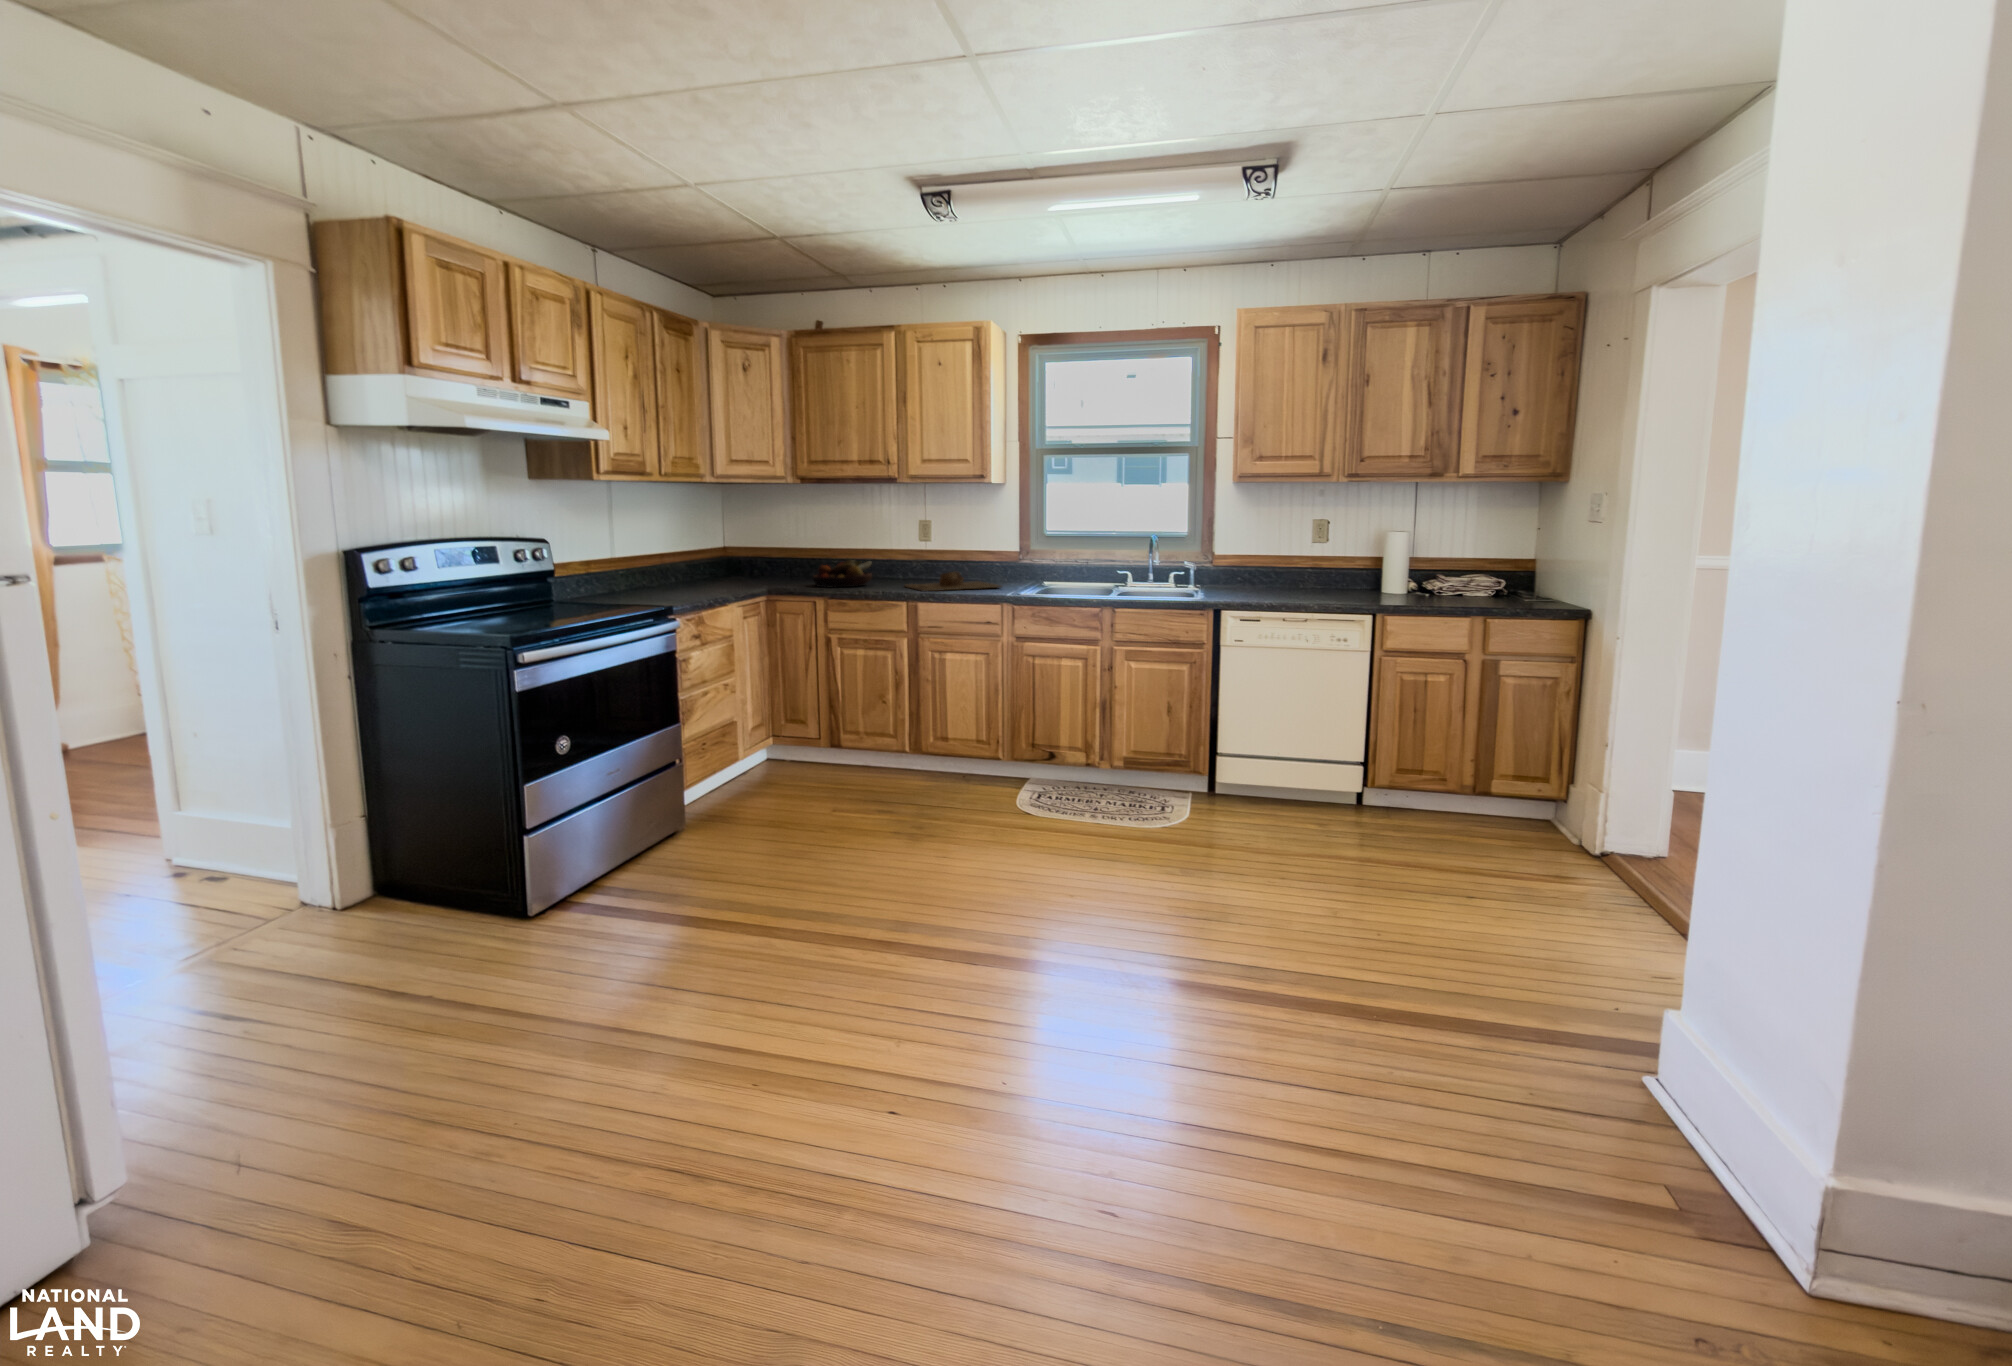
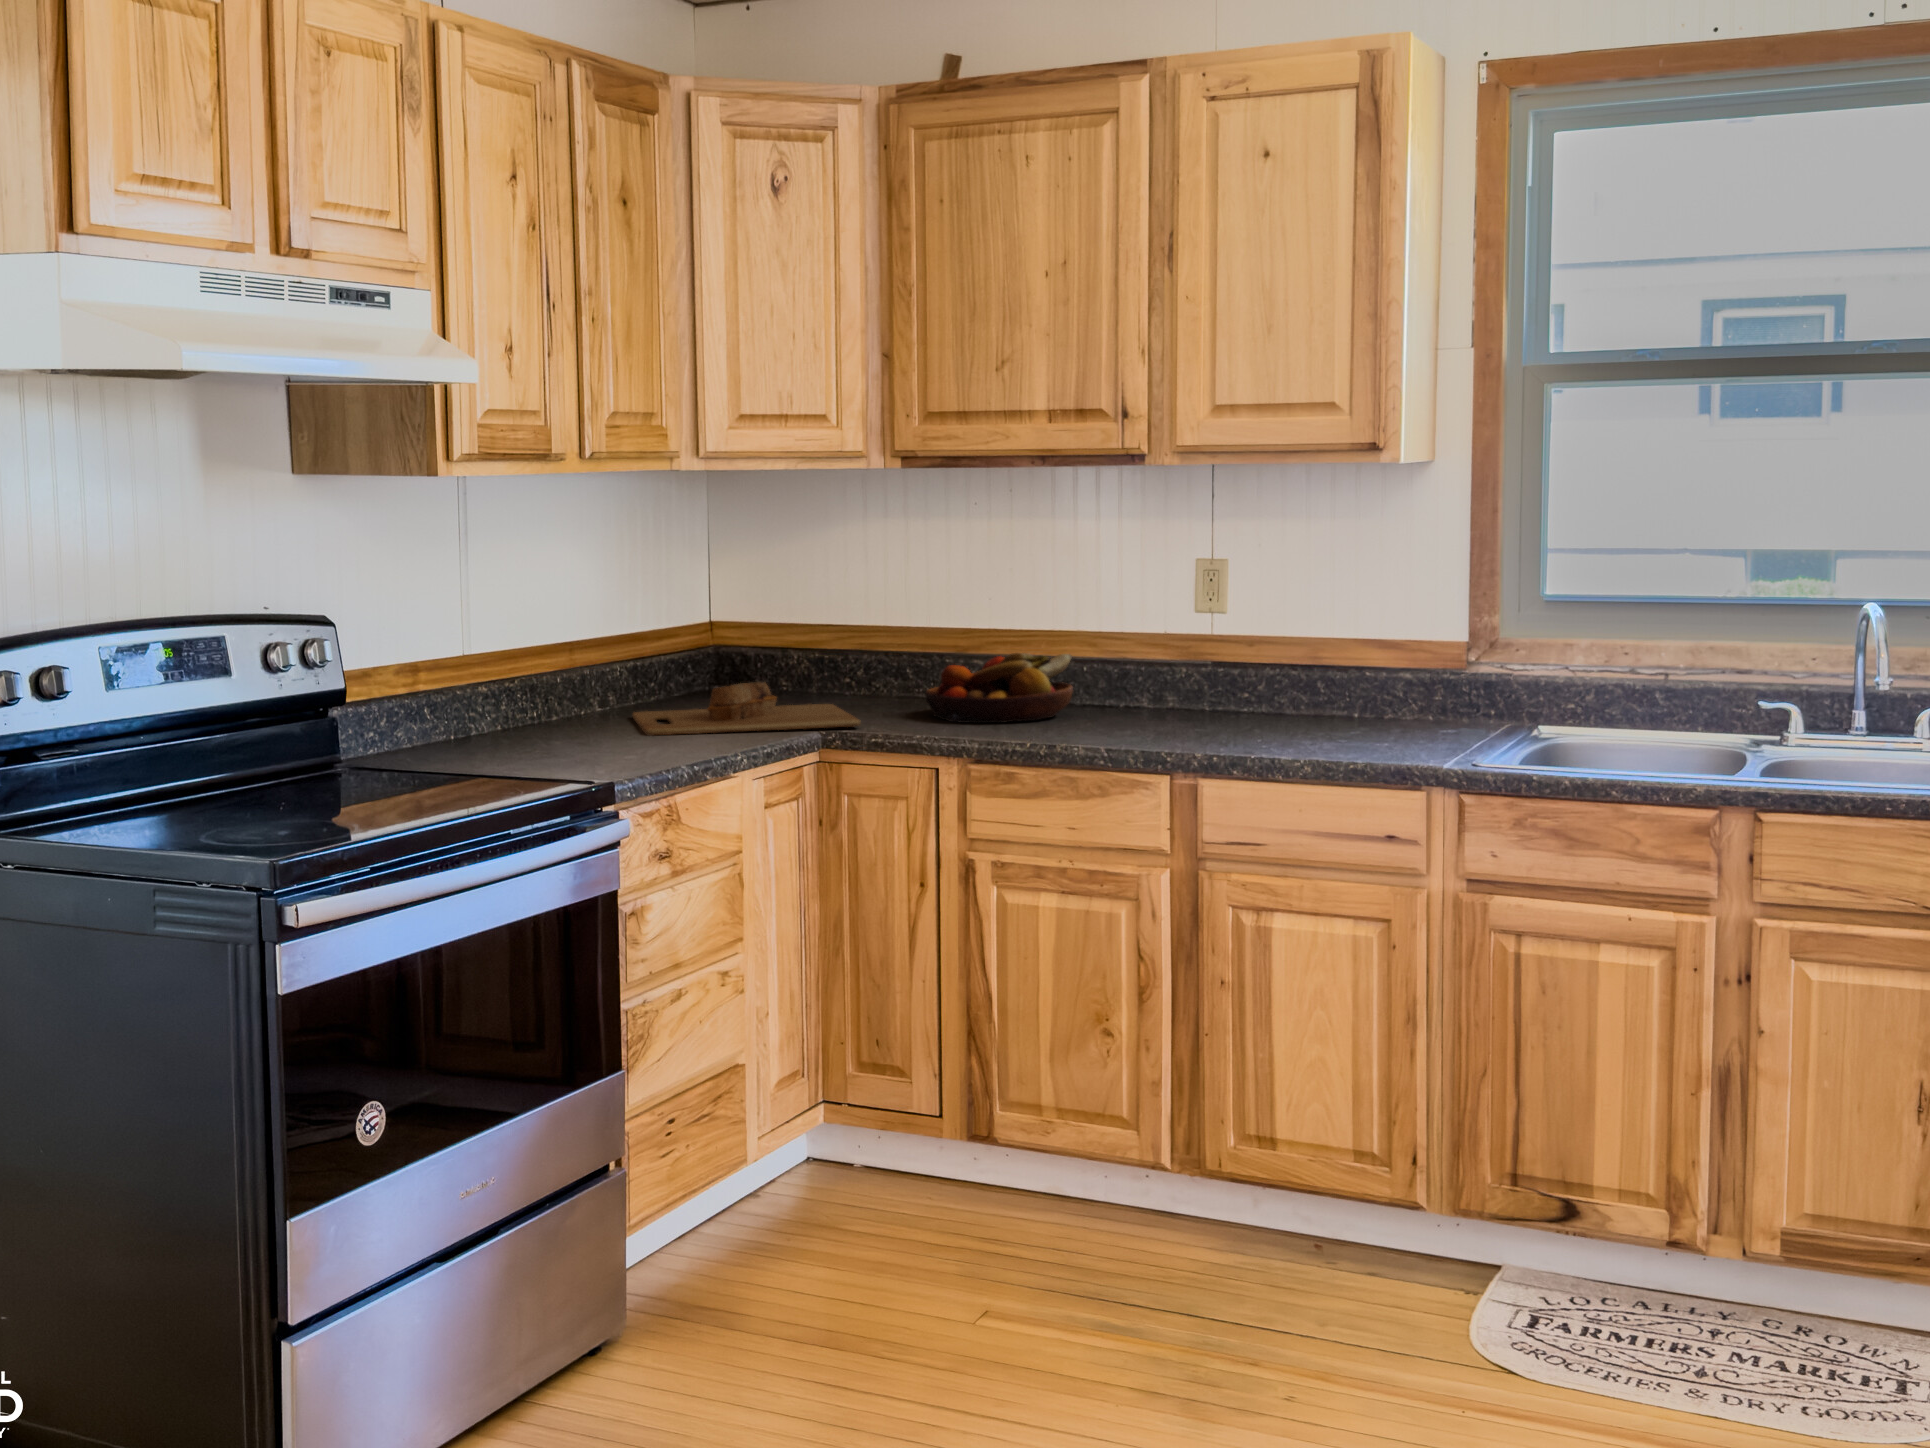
cutting board: present [905,571,1002,591] -> present [632,682,861,736]

